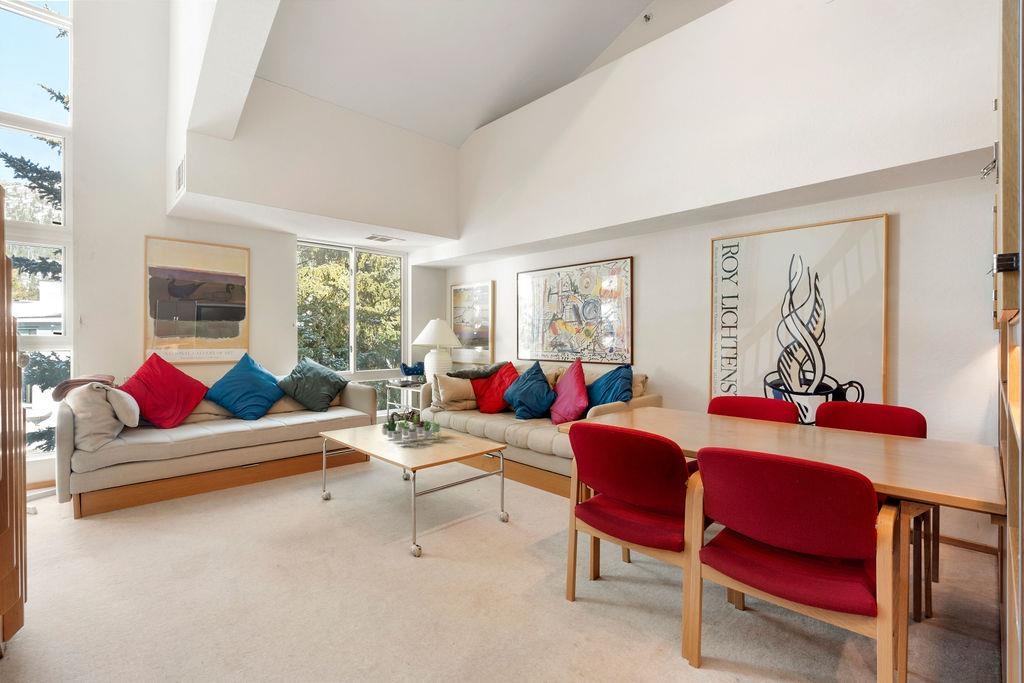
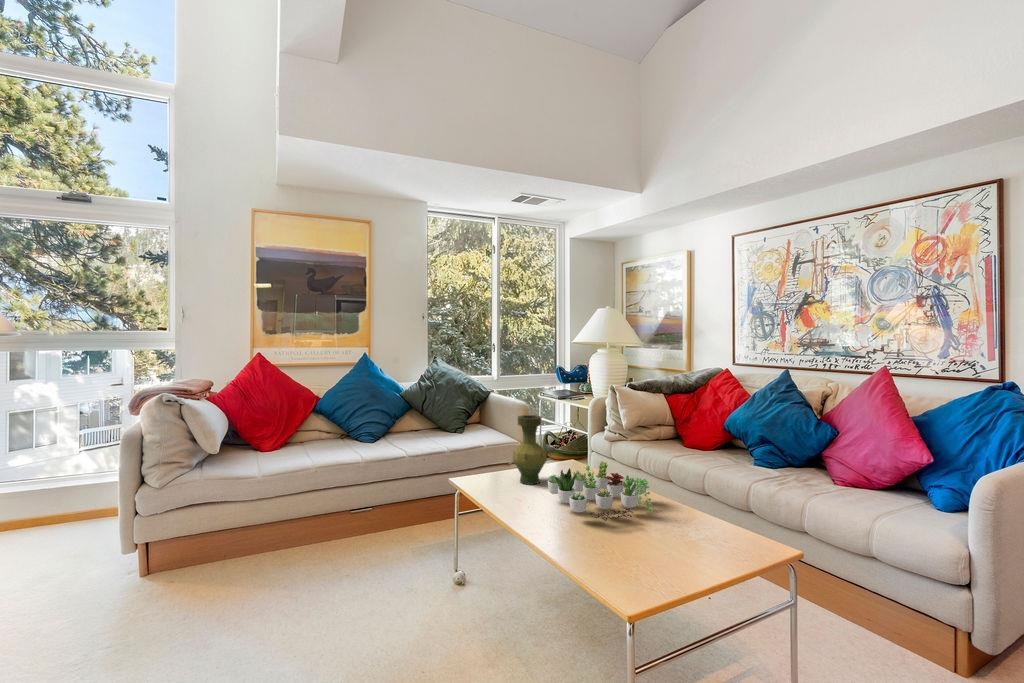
vase: none [361,391,383,434] -> present [513,415,547,484]

